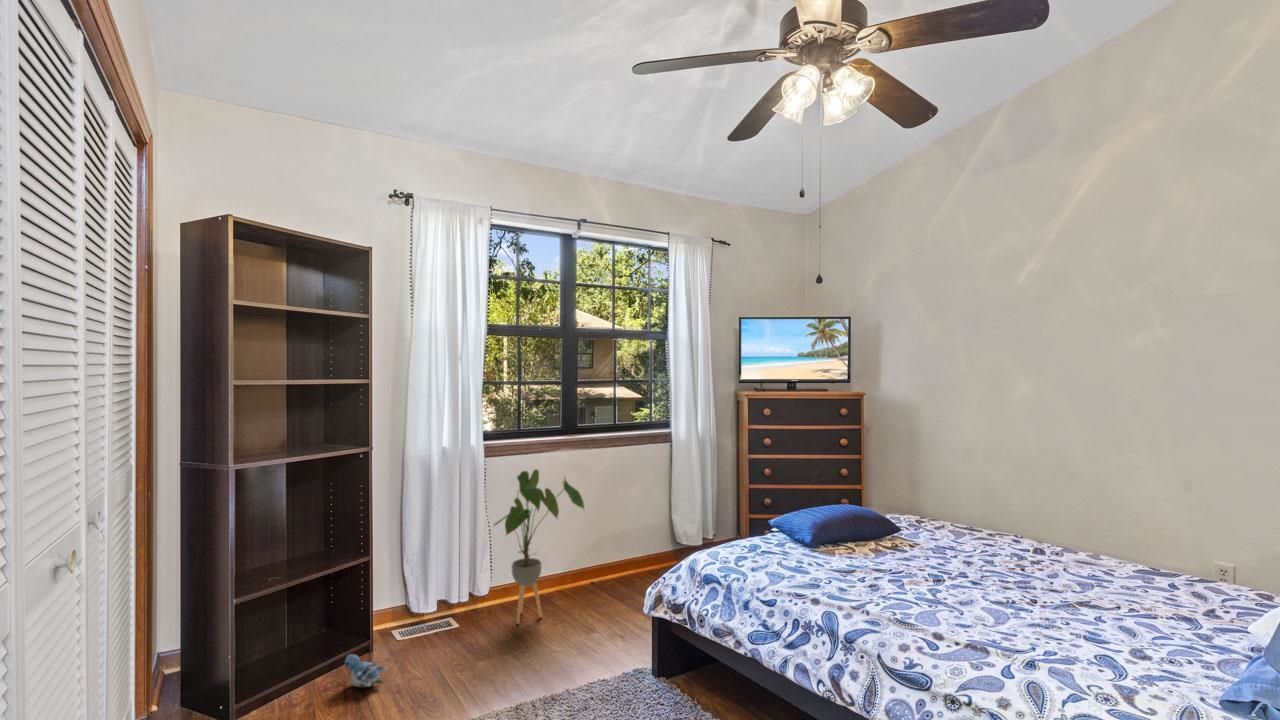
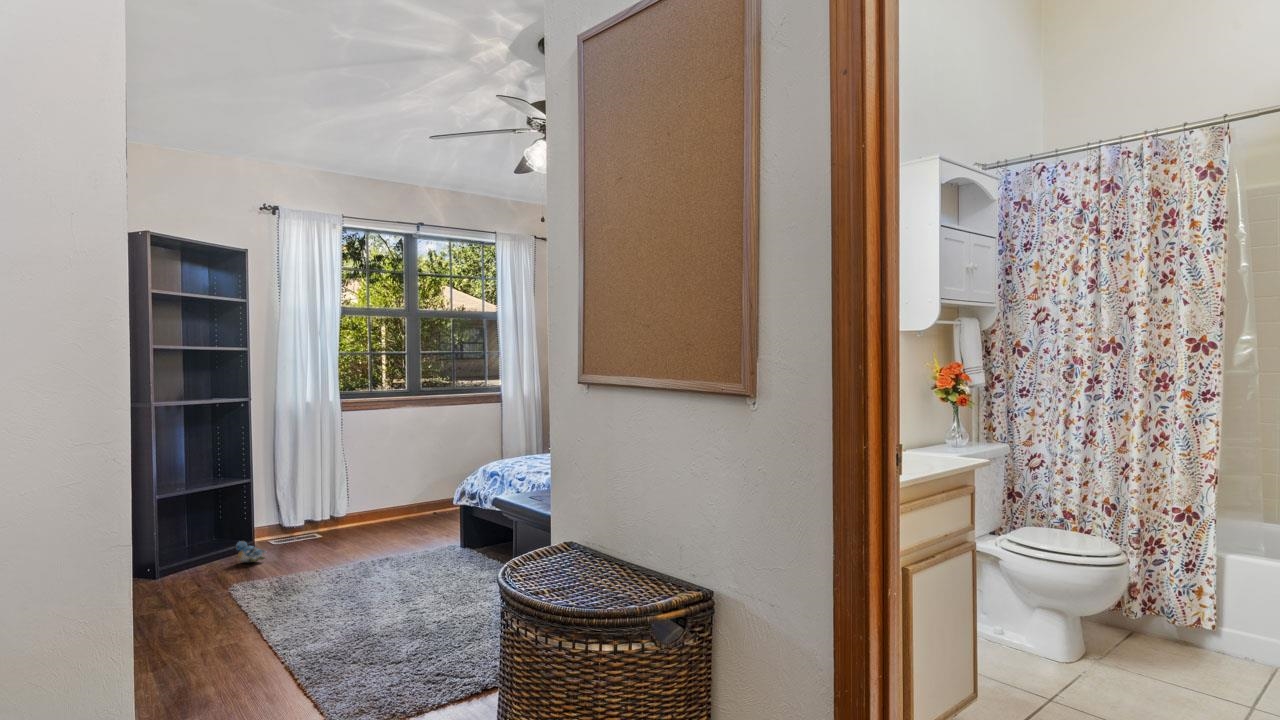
house plant: present [494,470,584,623] -> none [347,420,420,533]

